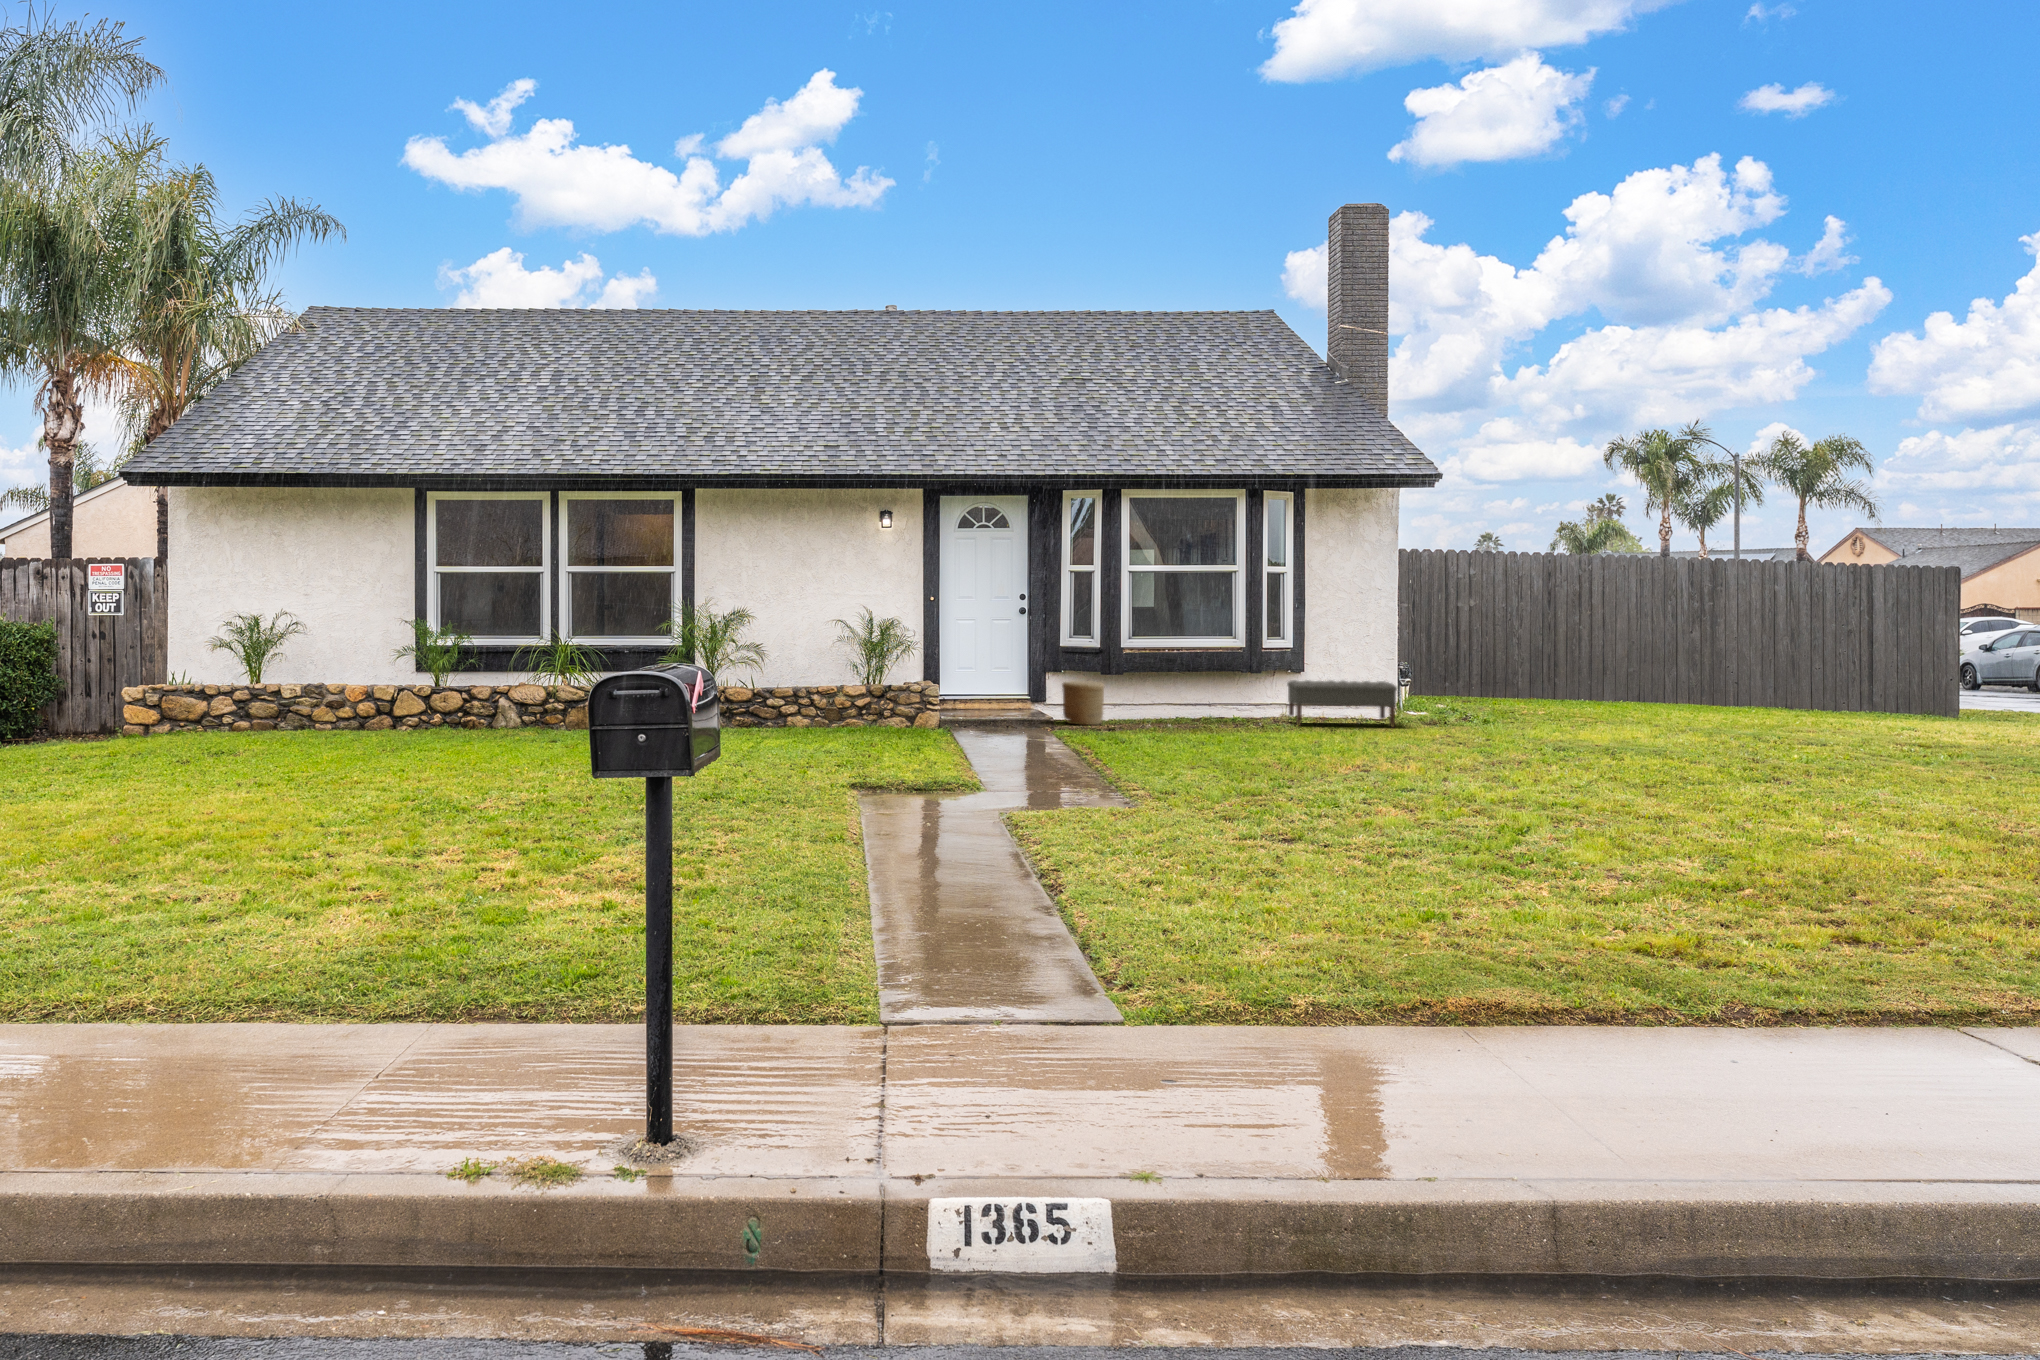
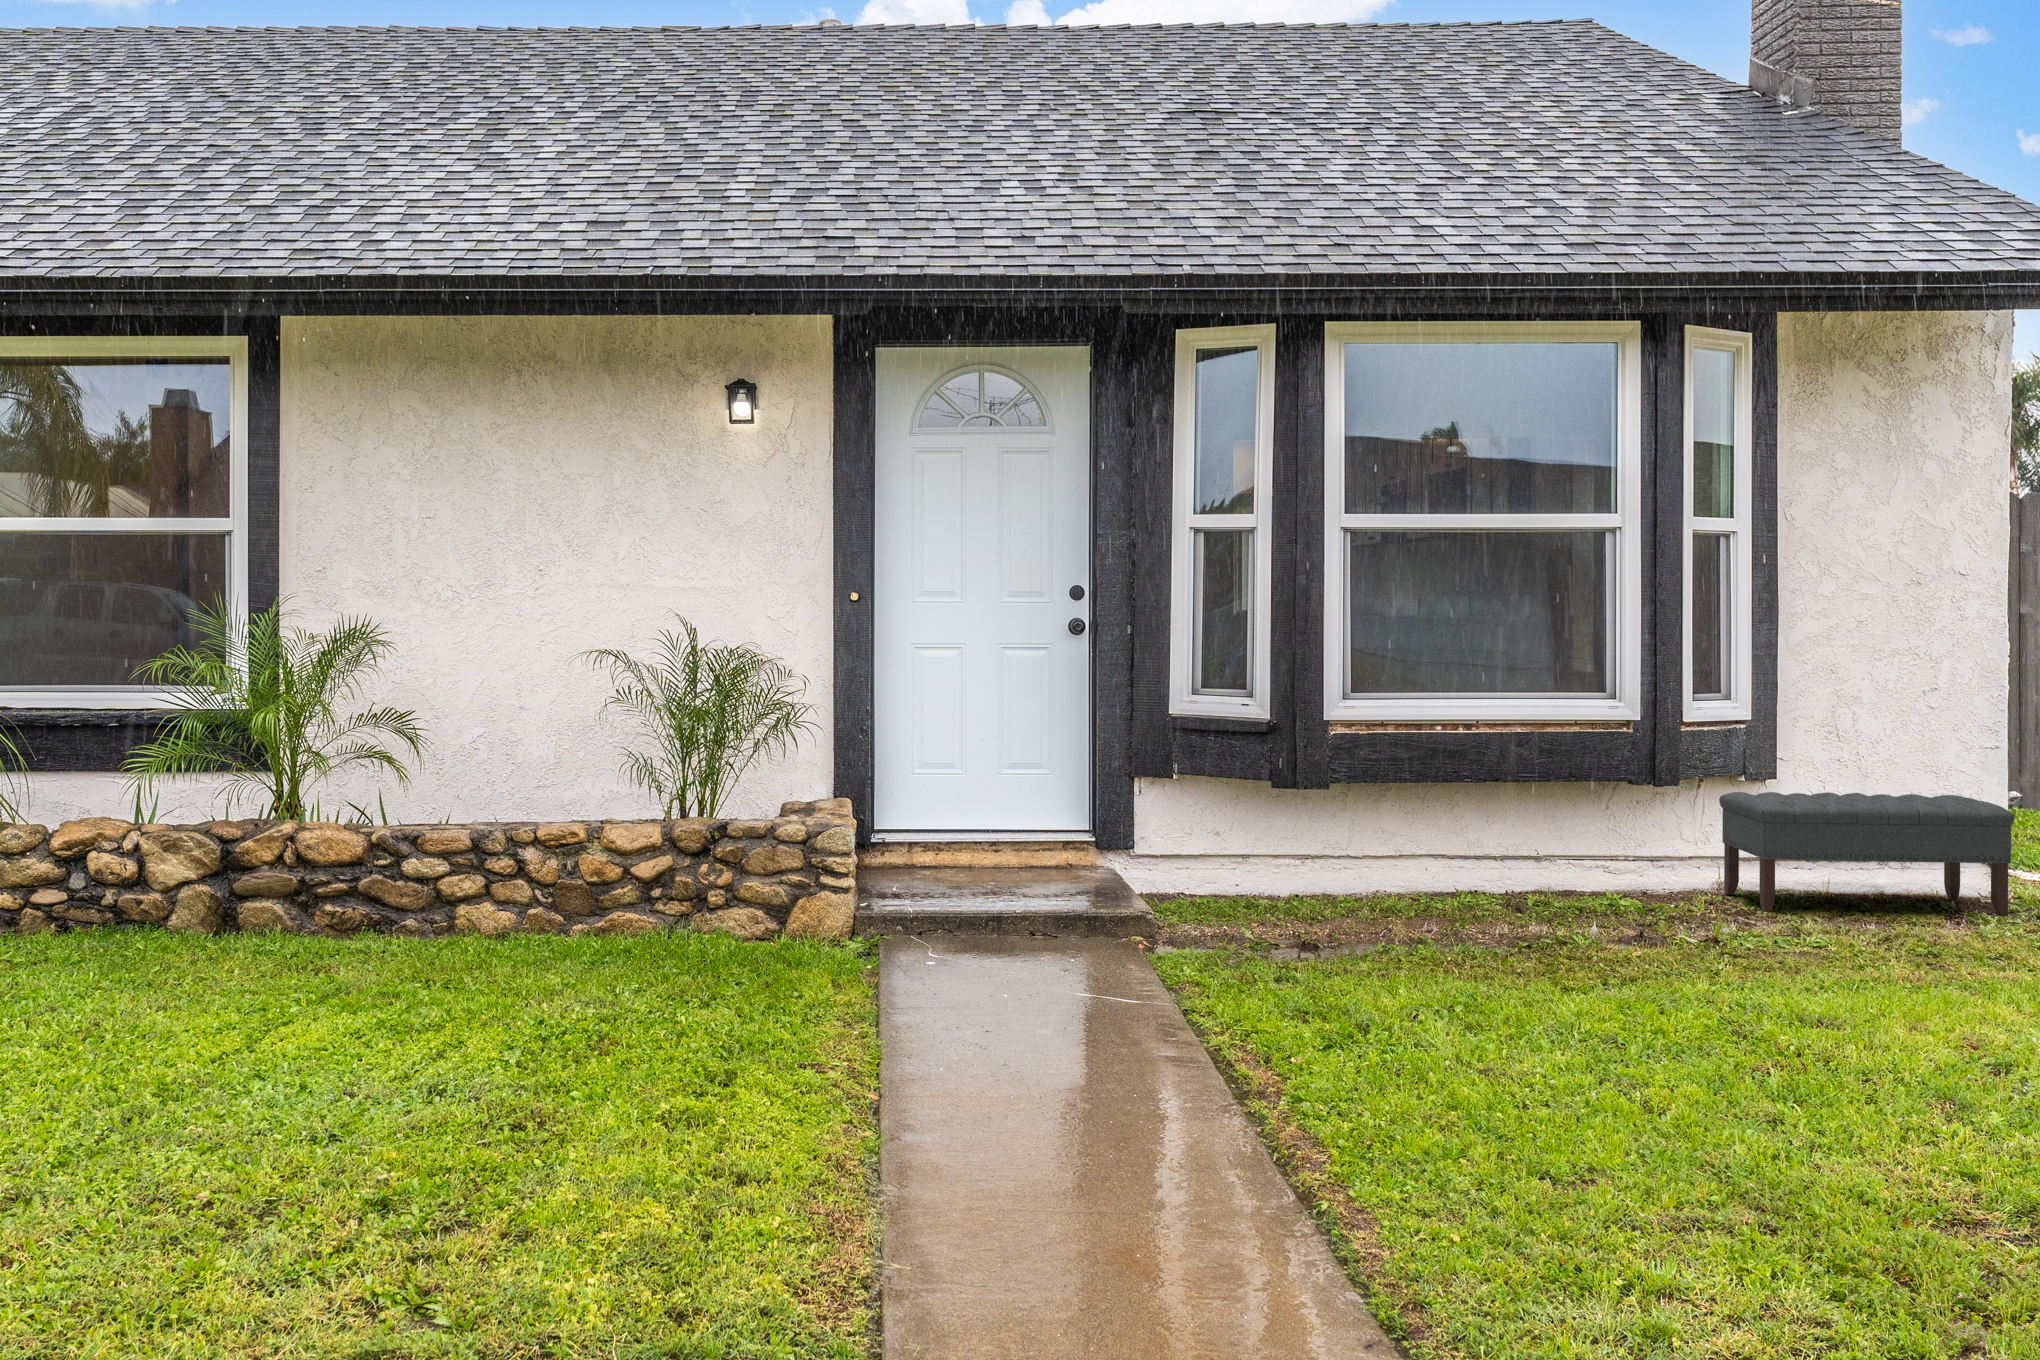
woven basket: present [1062,681,1104,725] -> none [1181,797,1286,914]

